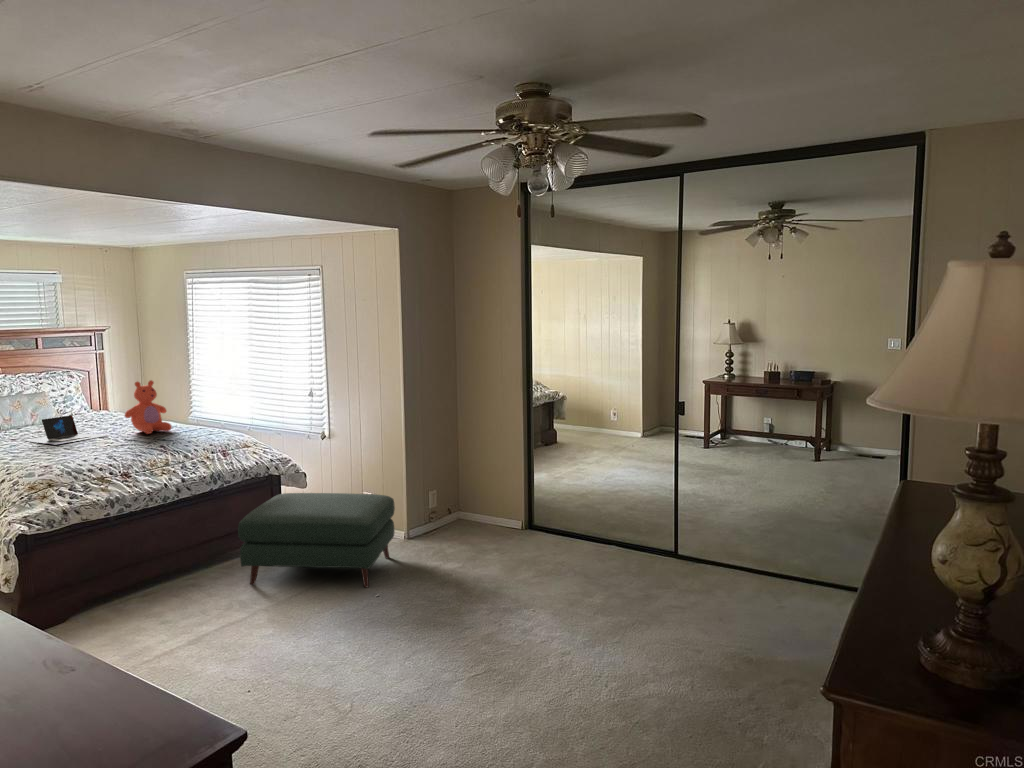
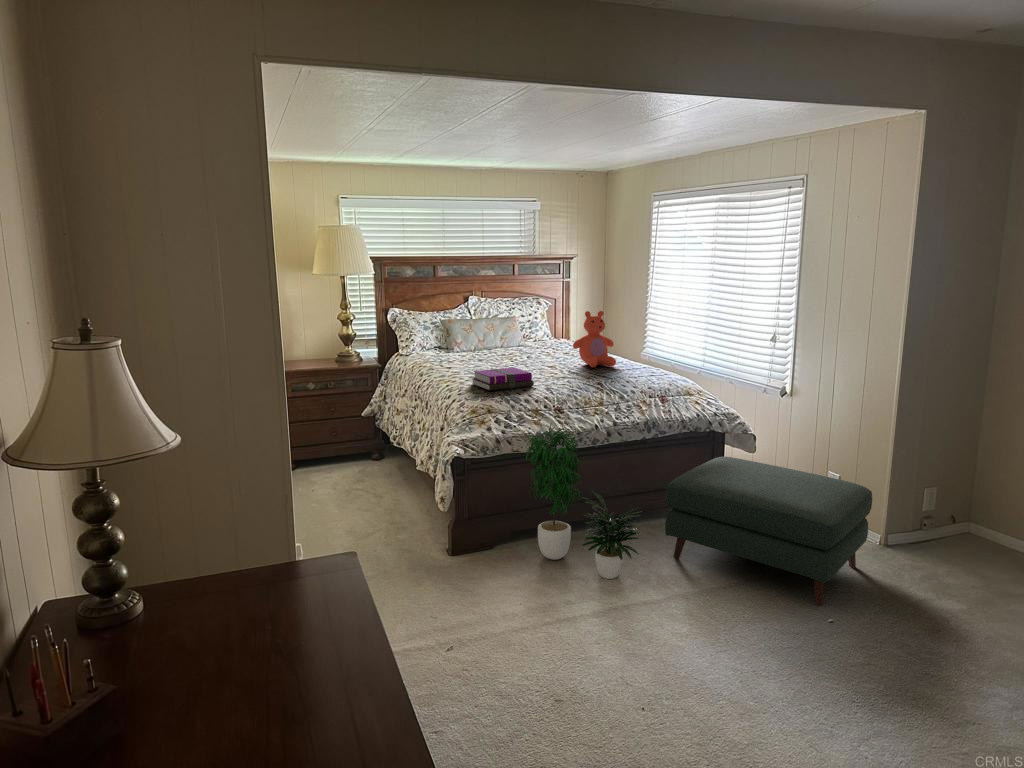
laptop: present [25,415,106,445] -> none [487,341,557,369]
notebook: none [18,442,93,467] -> present [472,368,534,390]
potted plant: none [96,484,223,614] -> present [525,425,642,579]

